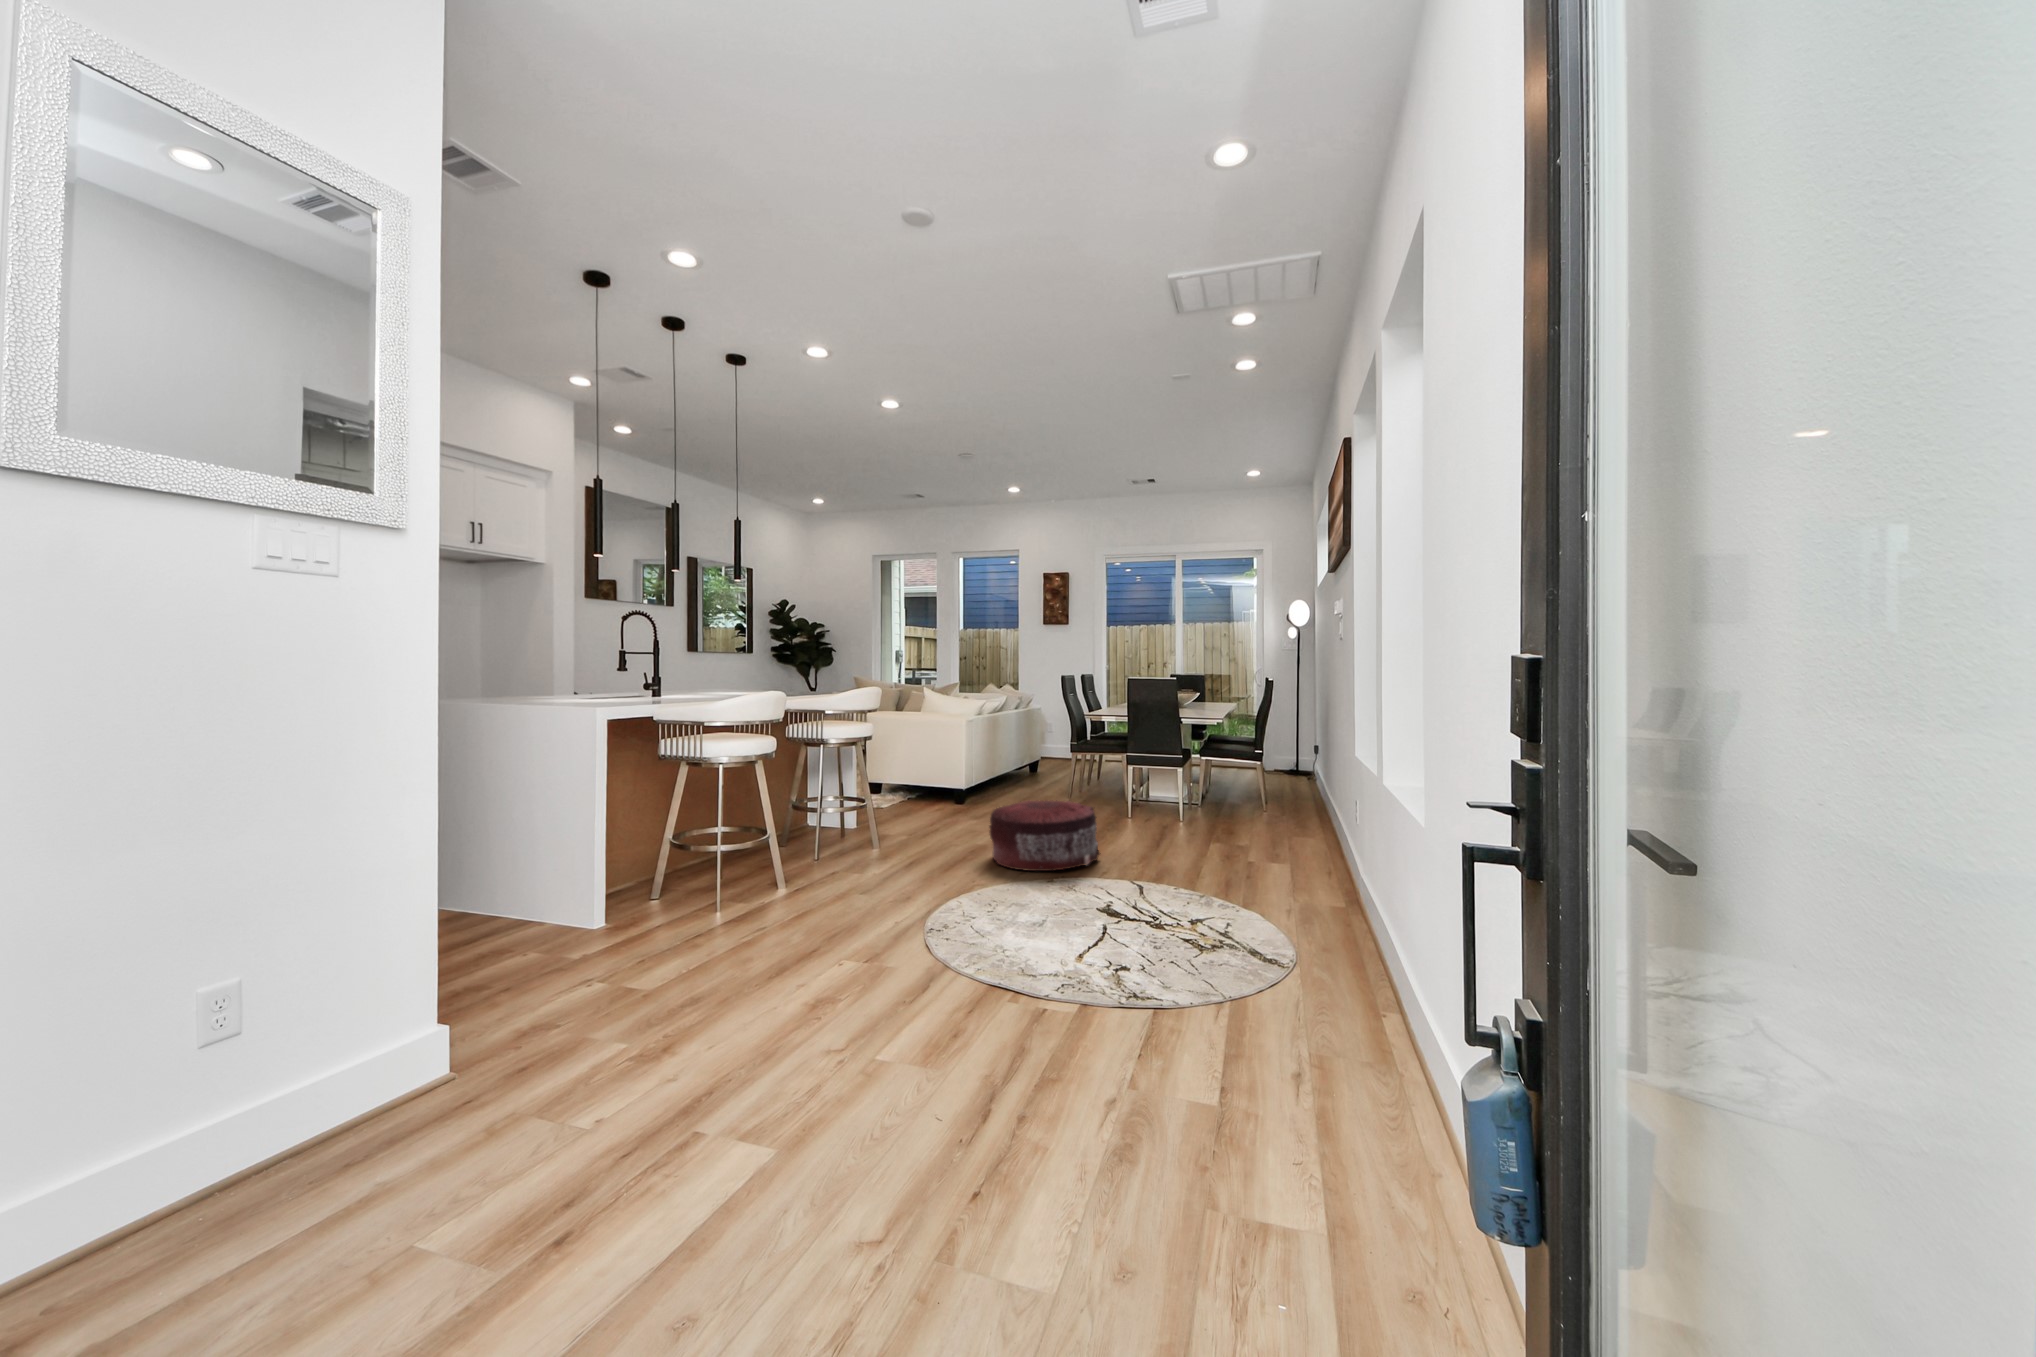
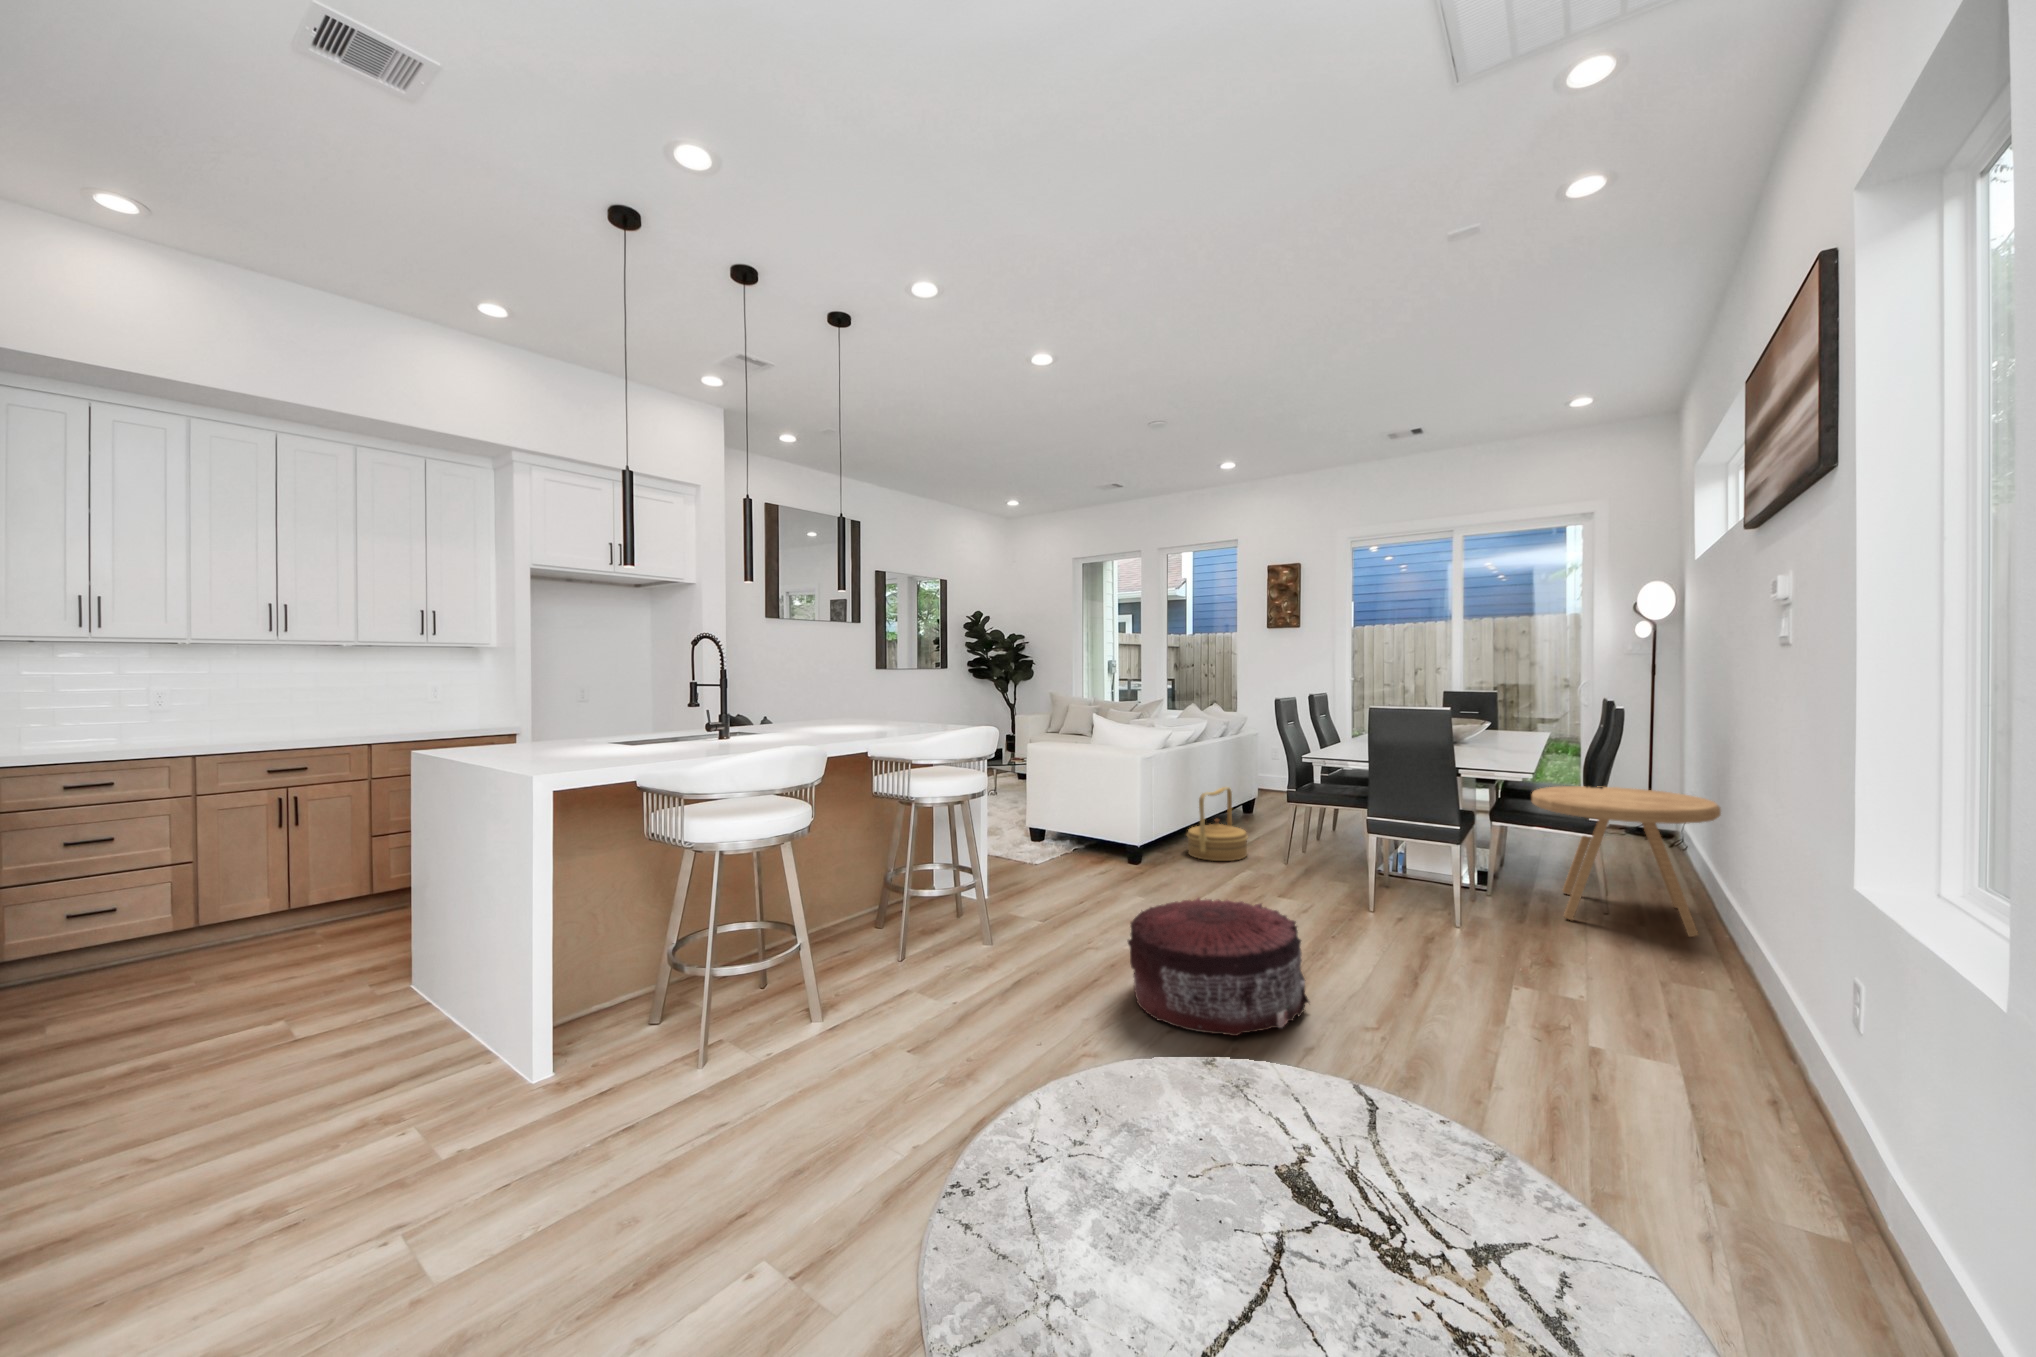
side table: none [1224,734,1322,819] -> present [1532,786,1721,937]
woven basket: none [994,745,1040,799] -> present [1187,787,1248,861]

